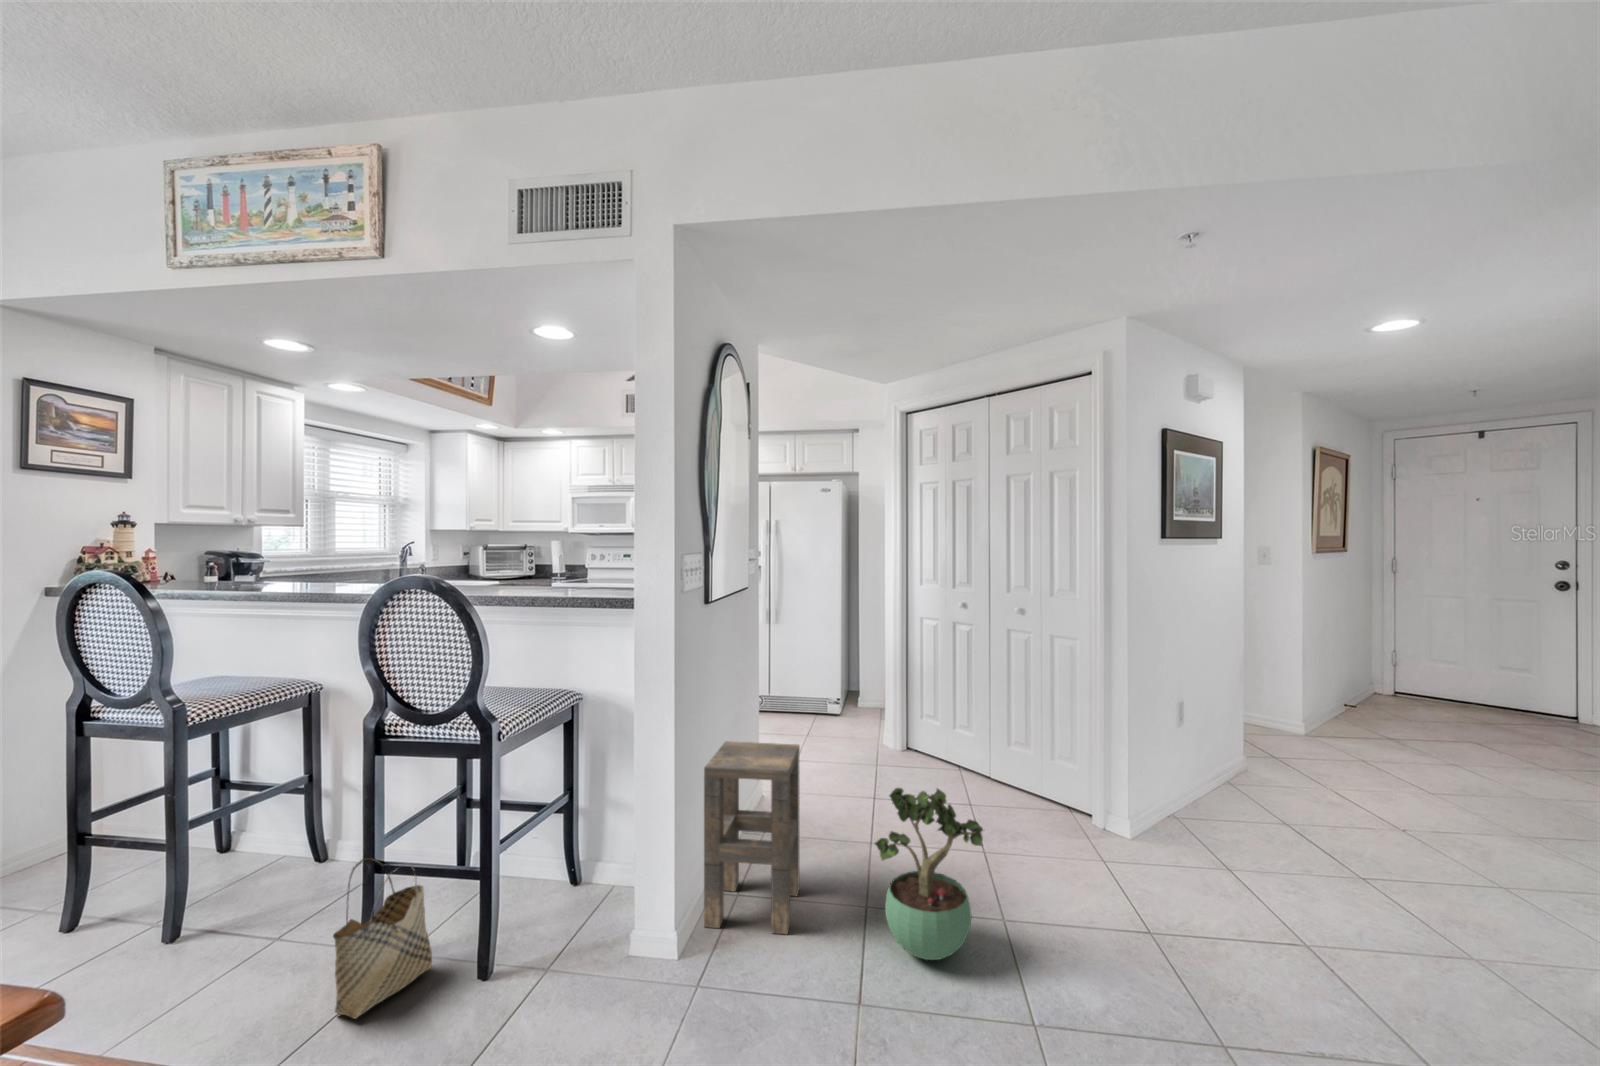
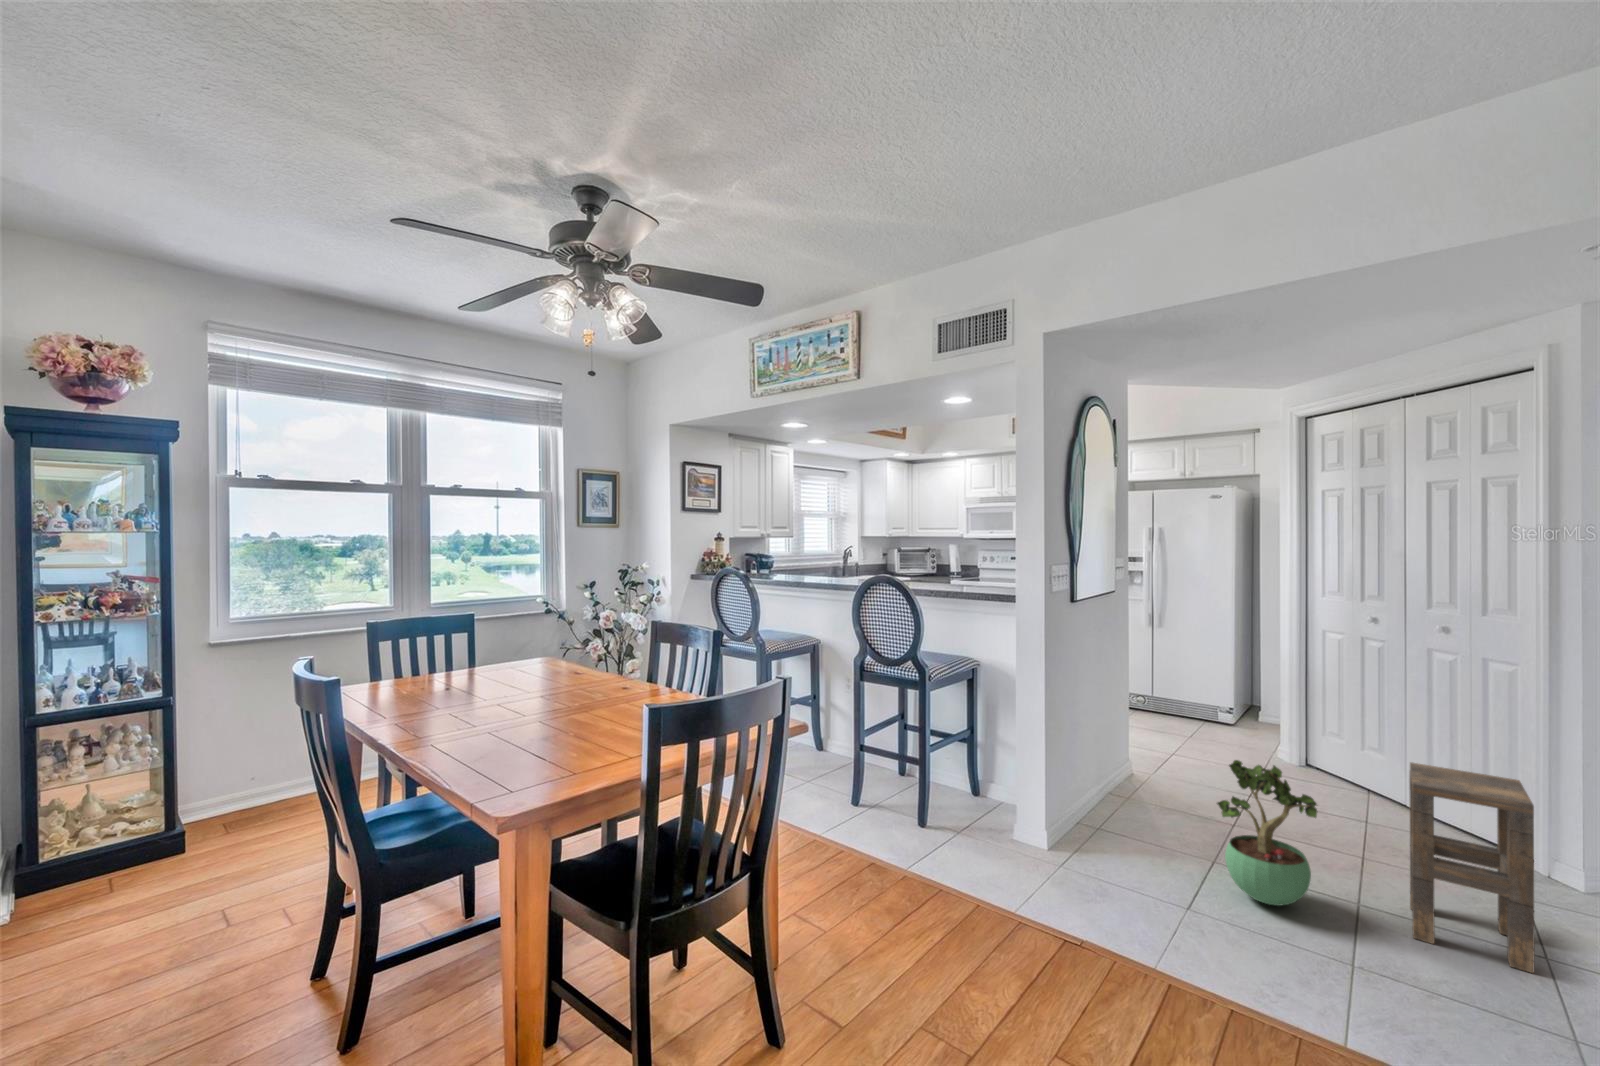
side table: present [704,741,800,934] -> present [1409,763,1534,974]
woven basket: present [333,858,432,1019] -> none [846,741,893,827]

